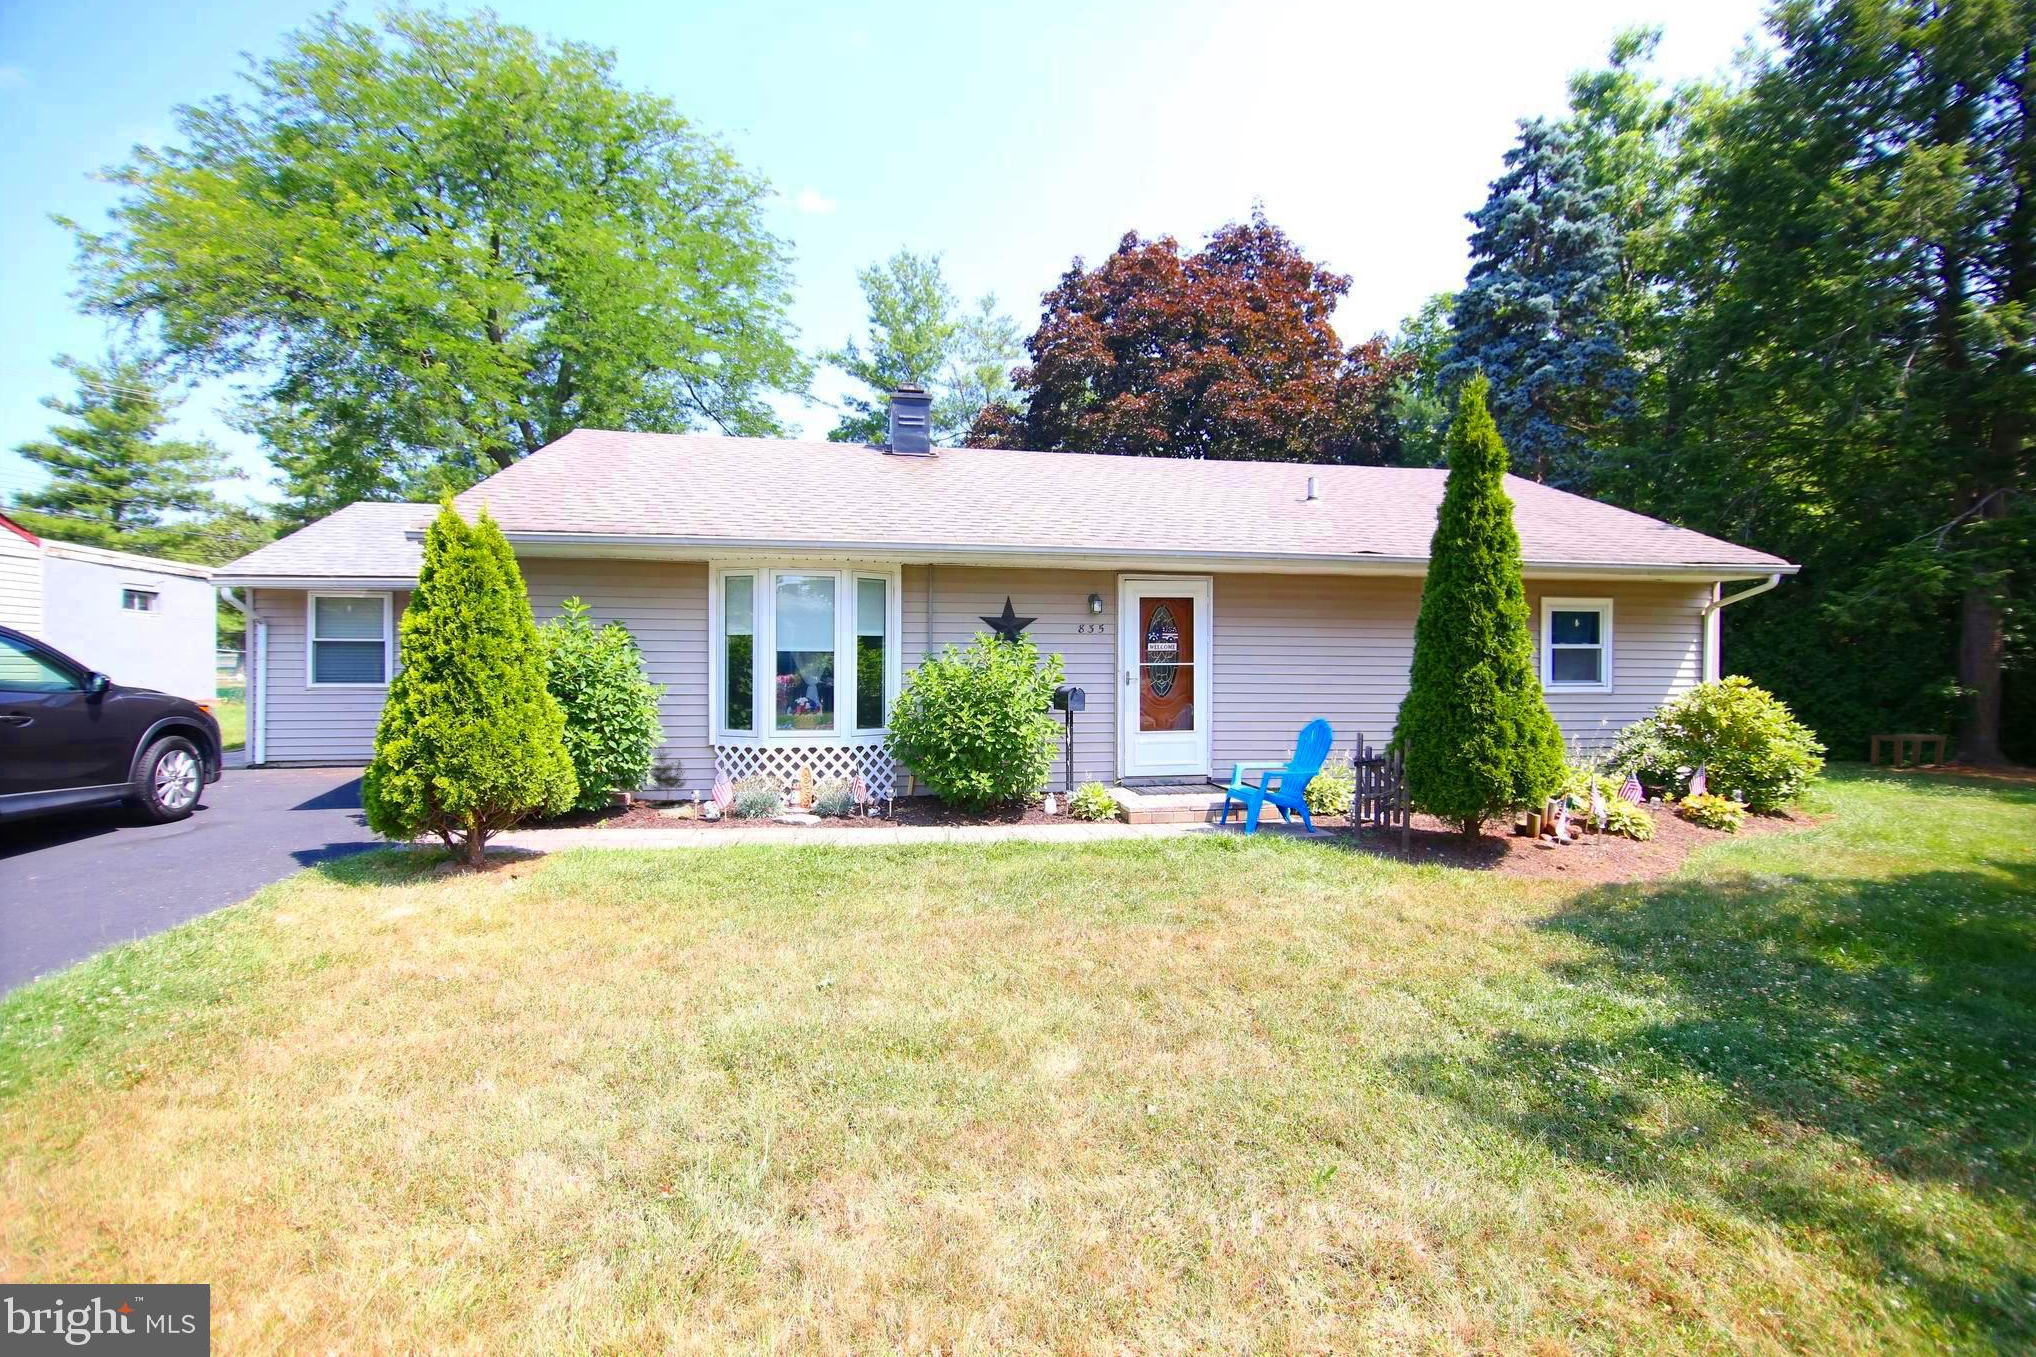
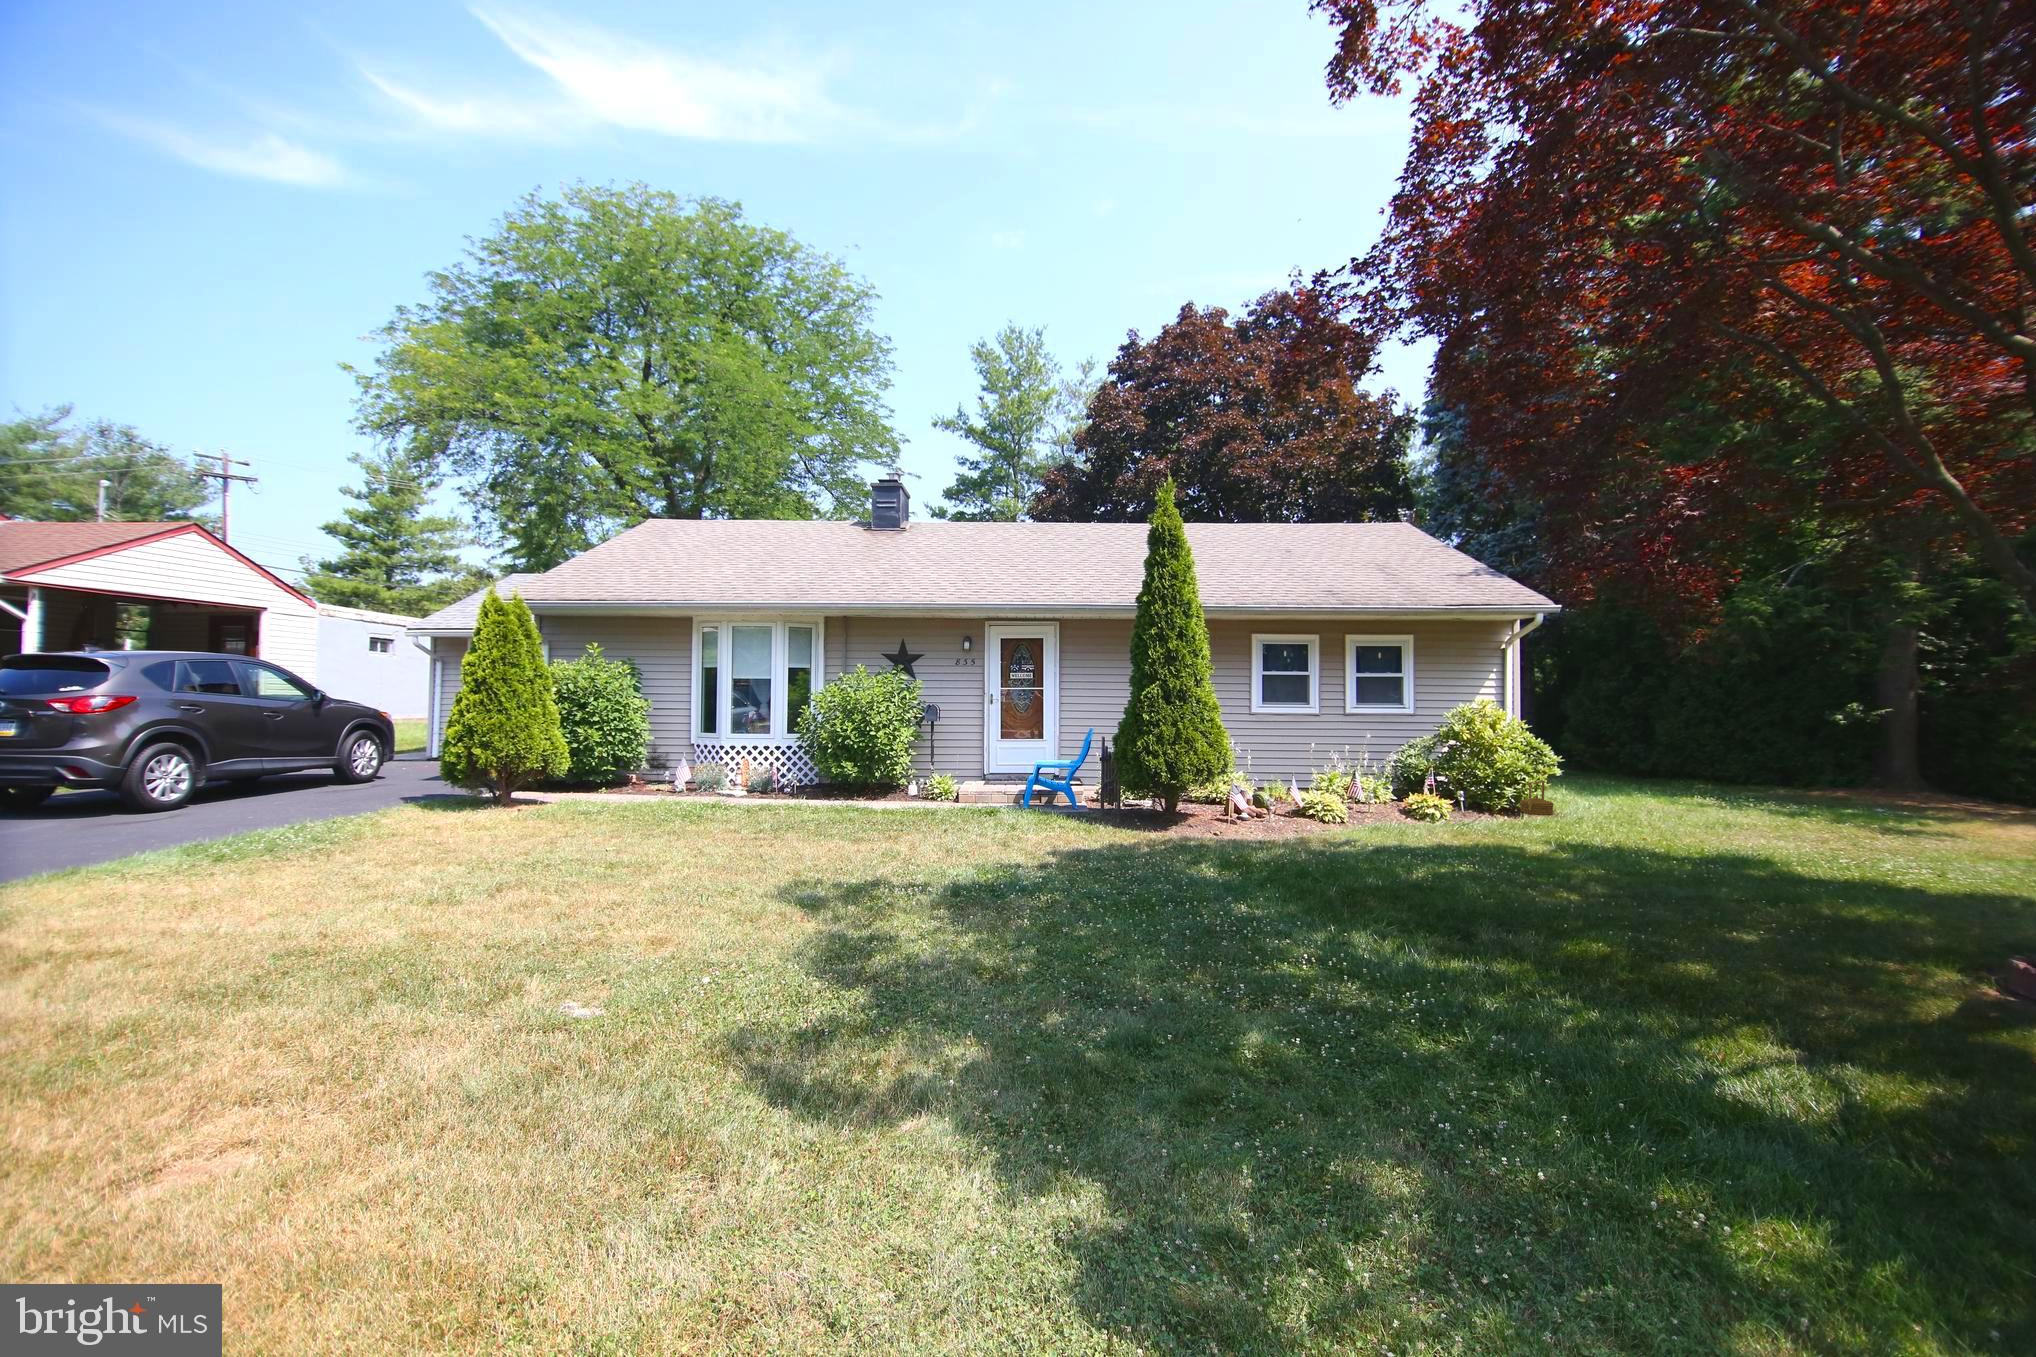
bench: present [1871,734,1946,768] -> none [1727,757,1798,788]
woven basket: none [1799,774,1847,816] -> present [1520,781,1554,815]

